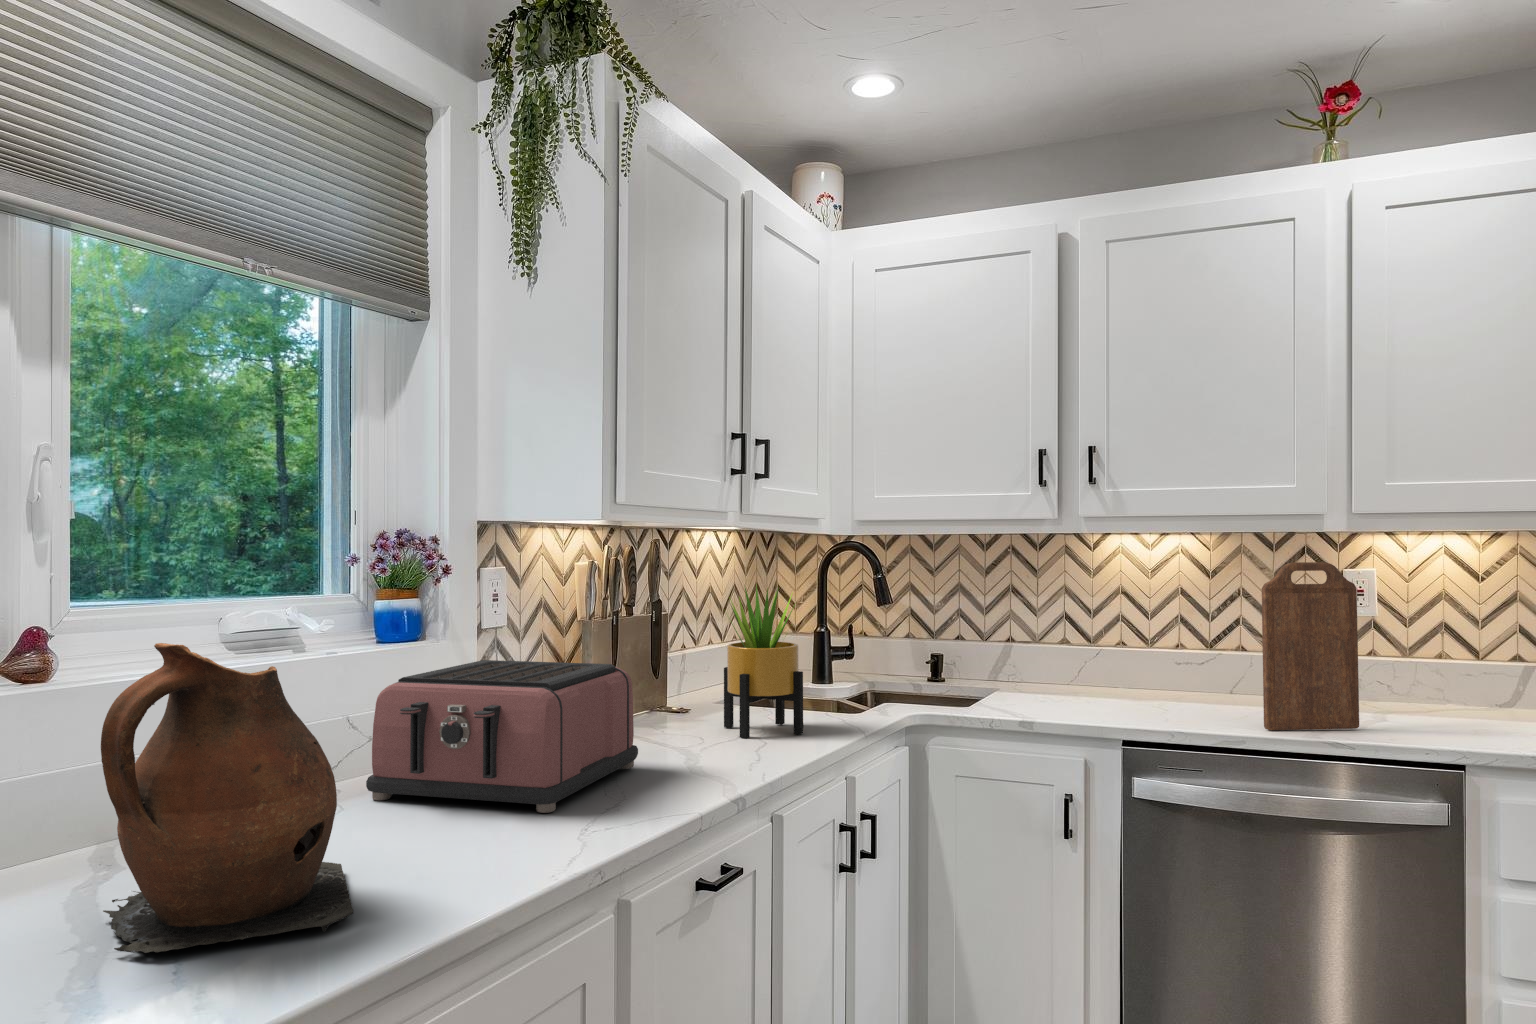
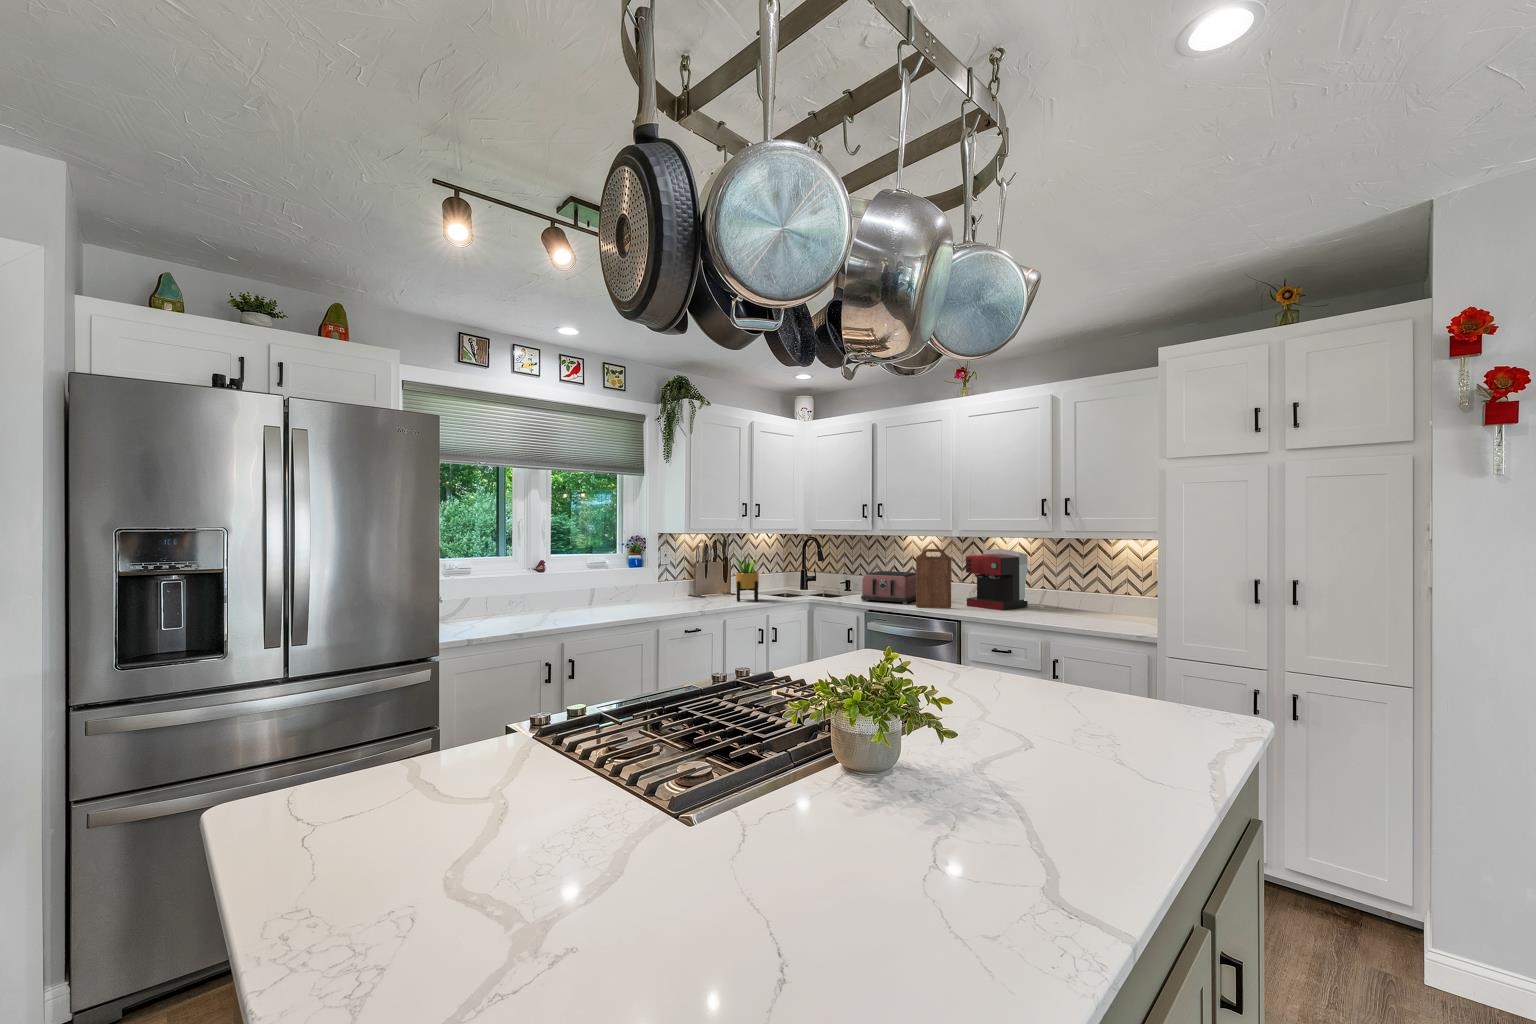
coffee maker: none [1354,561,1496,728] -> present [966,549,1028,610]
ceramic pitcher: present [101,643,353,953] -> none [560,564,607,622]
toaster: present [366,660,638,813] -> present [861,571,916,604]

